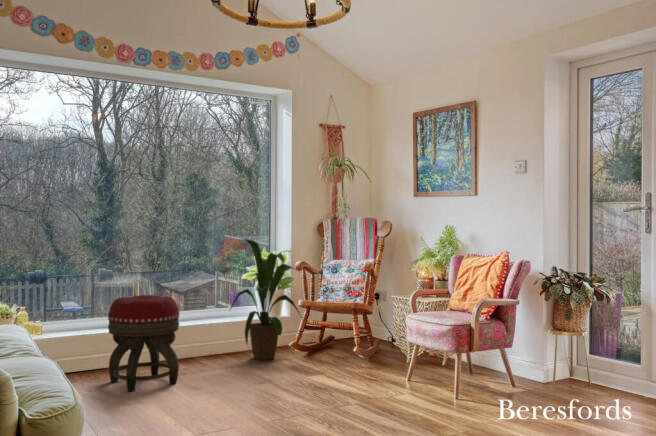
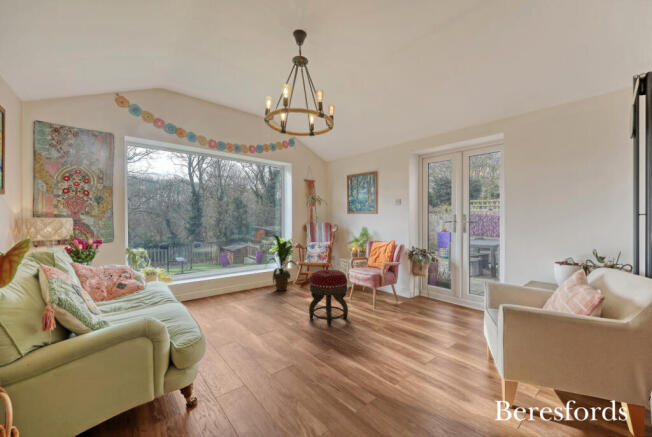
footstool: present [108,295,179,392] -> present [309,270,348,326]

